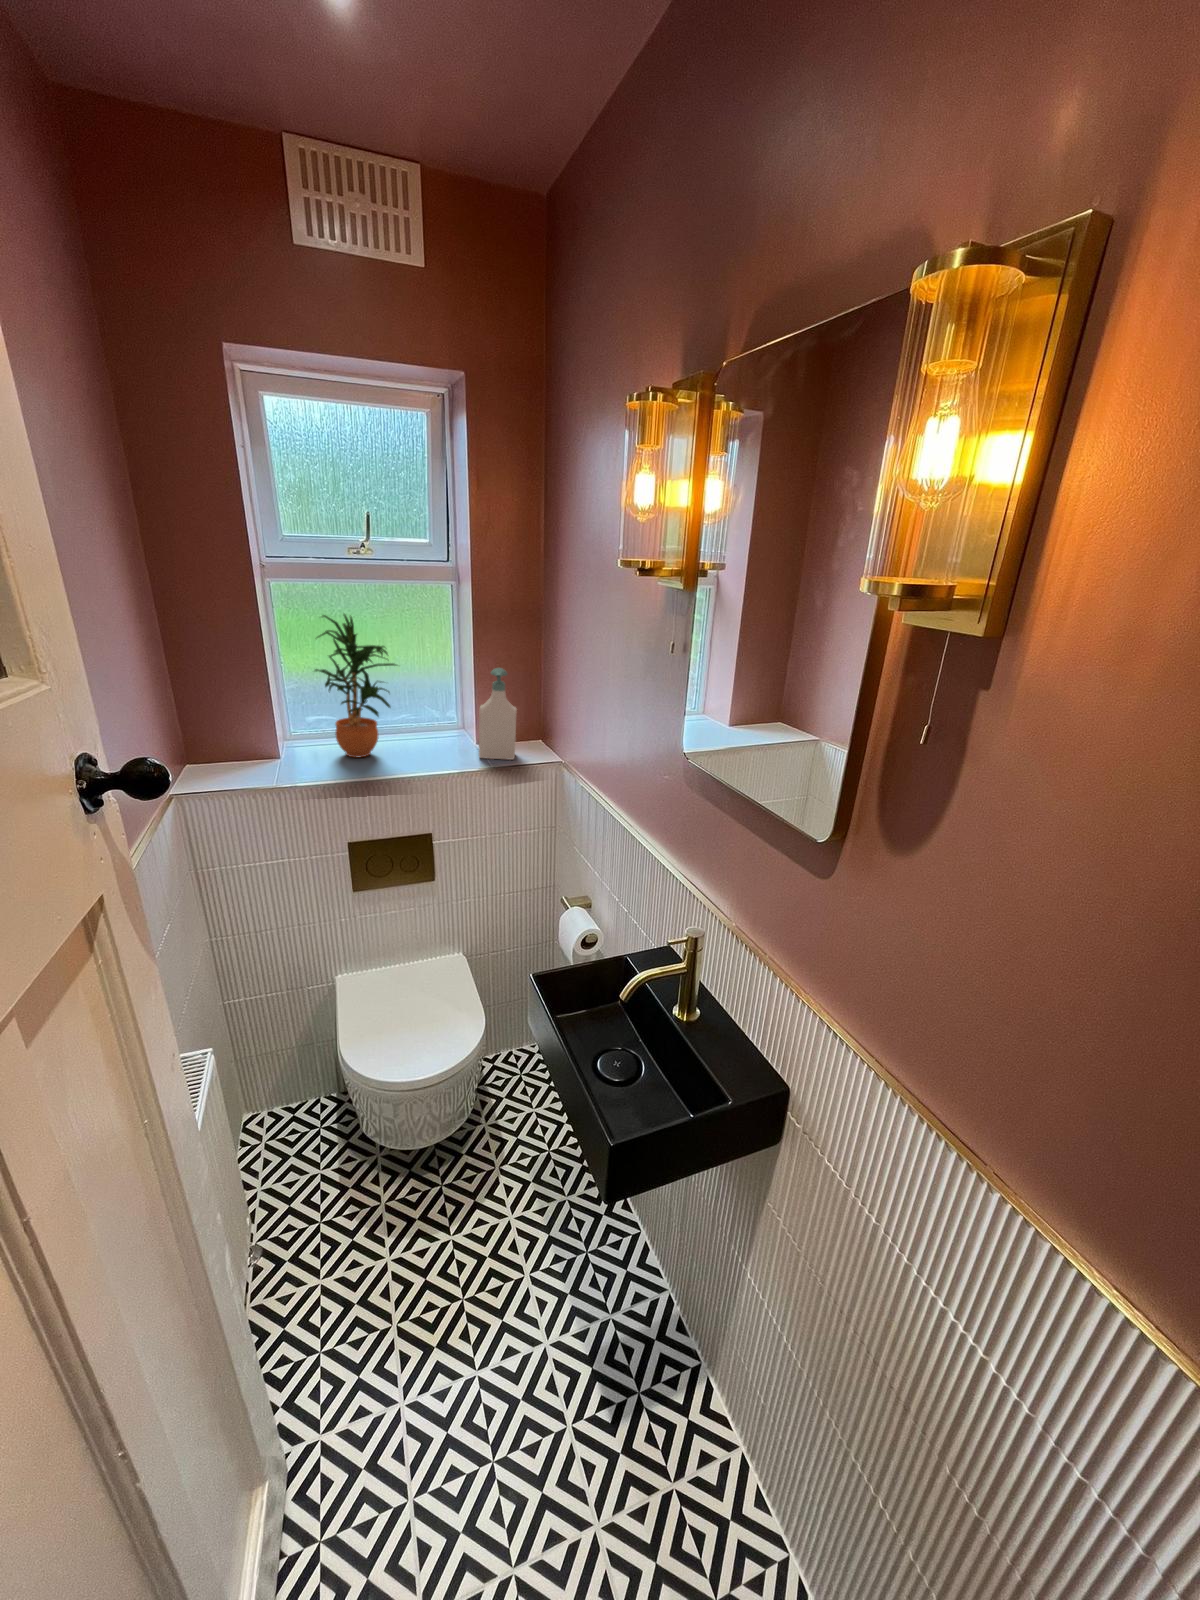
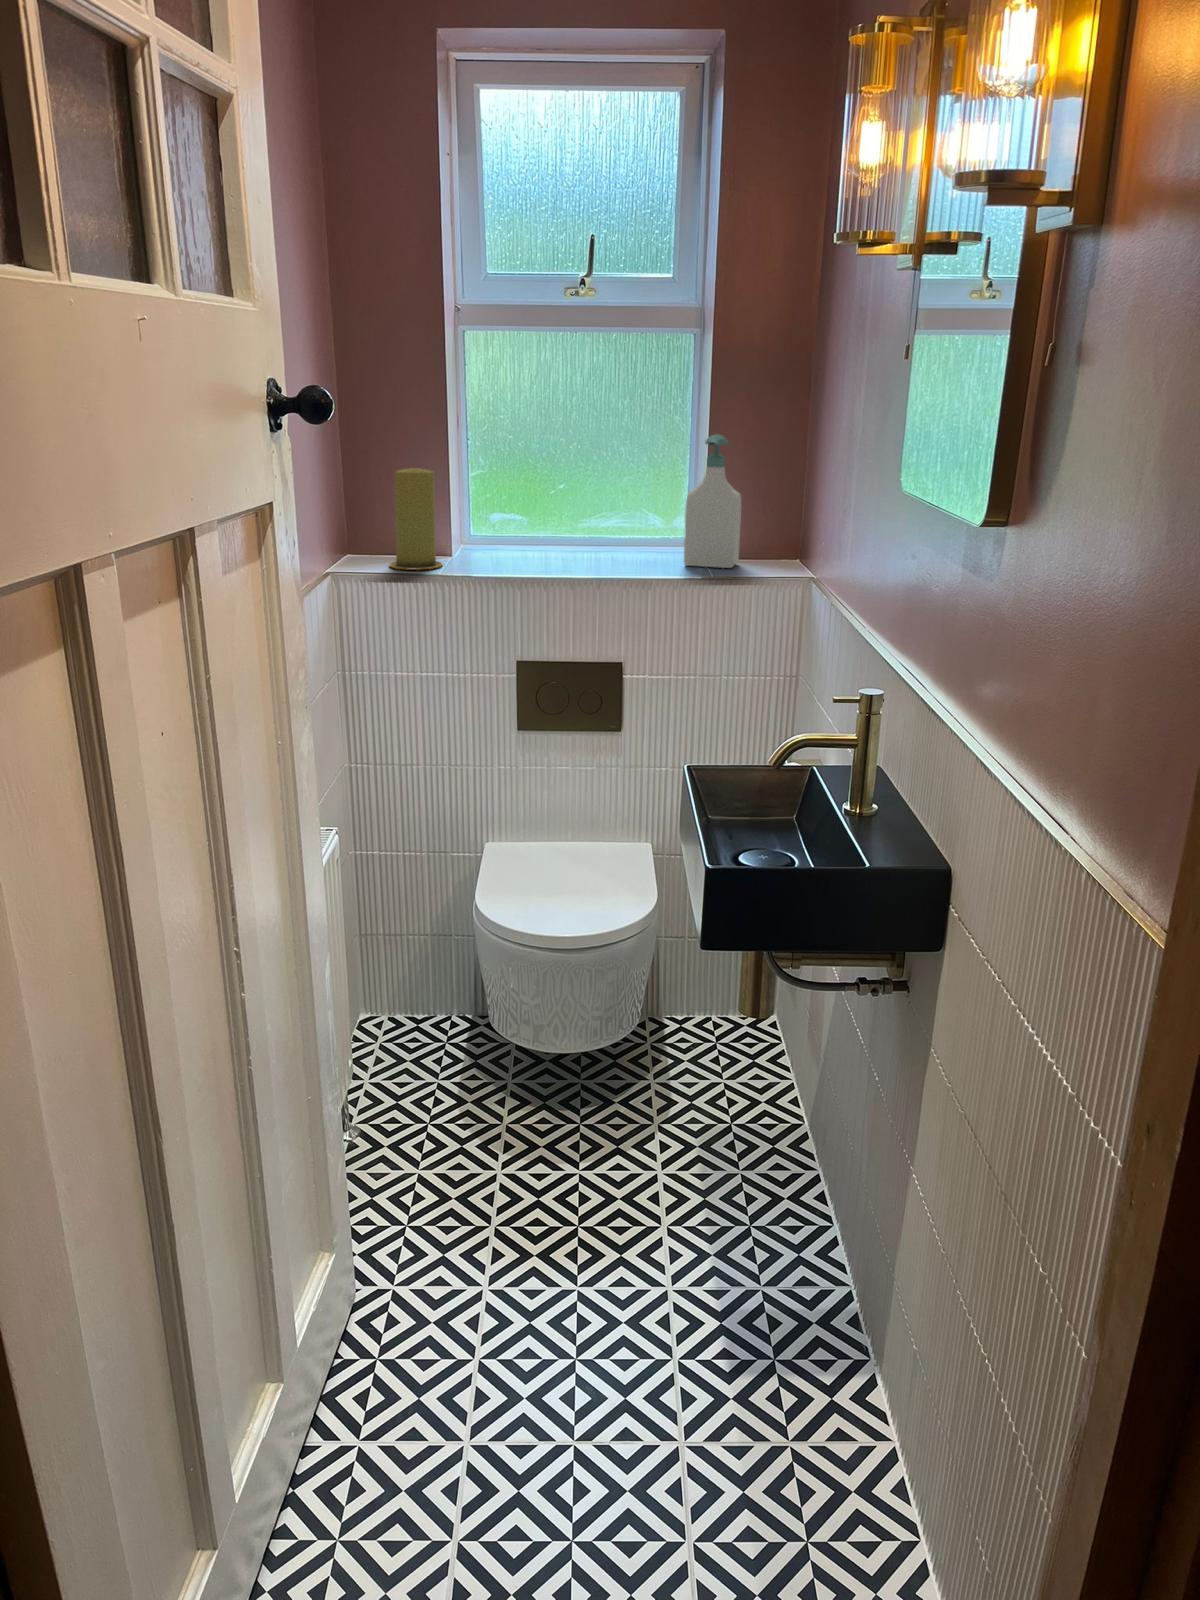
potted plant: present [315,614,396,757] -> none [478,367,588,559]
candle: none [241,695,289,779] -> present [390,468,442,570]

